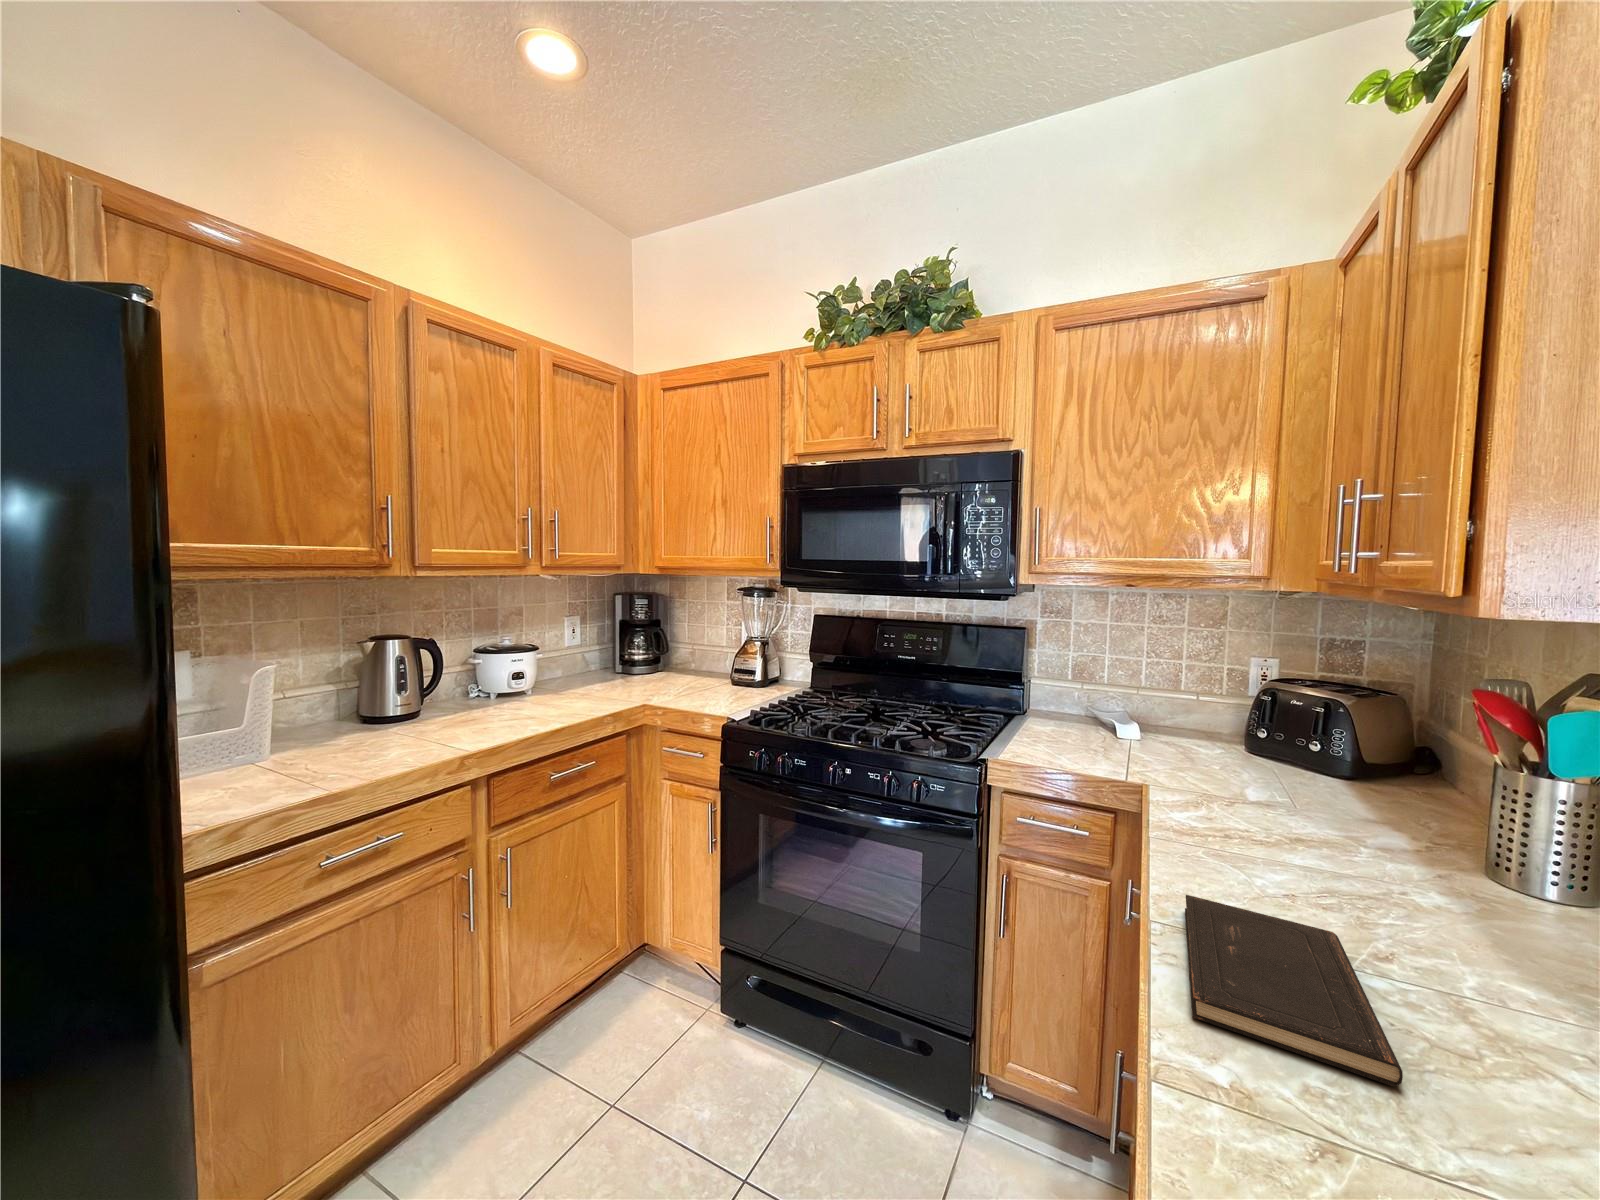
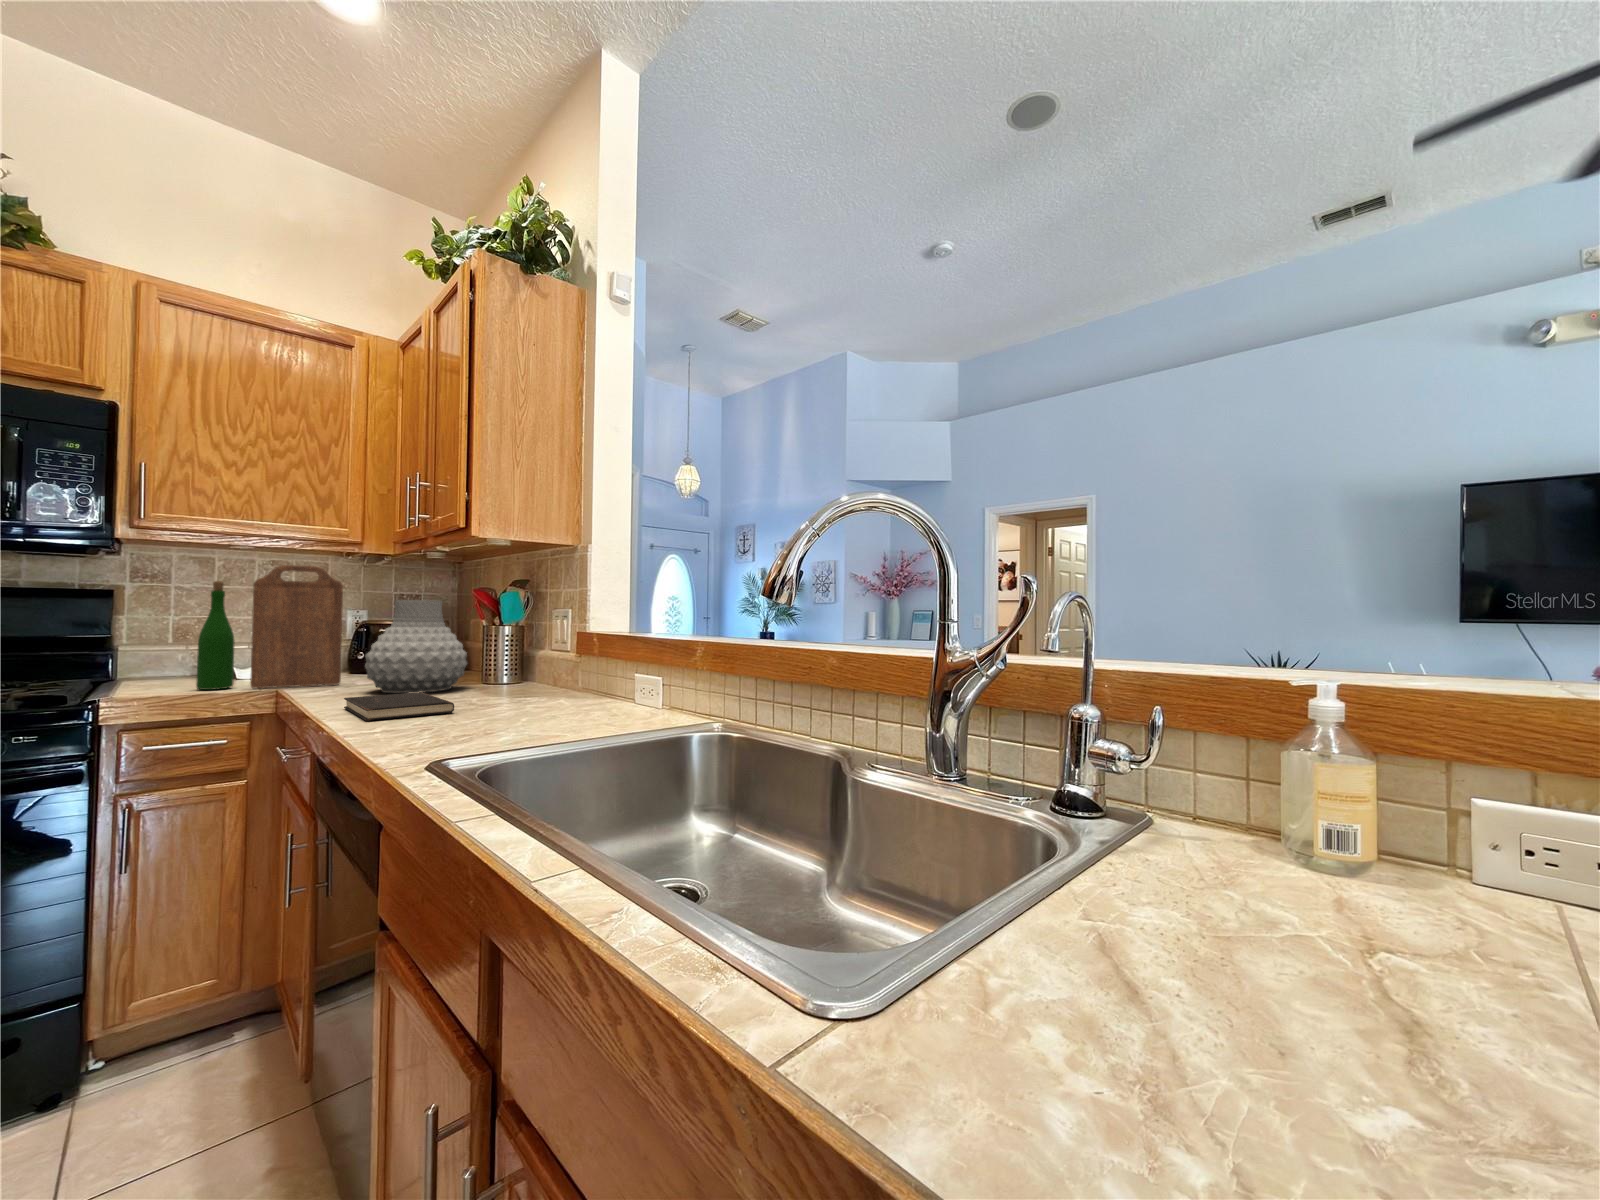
cutting board: none [1115,623,1228,790] -> present [250,565,343,688]
wine bottle: none [1069,637,1104,760] -> present [196,581,235,690]
vase: none [1242,704,1453,894] -> present [365,600,467,693]

